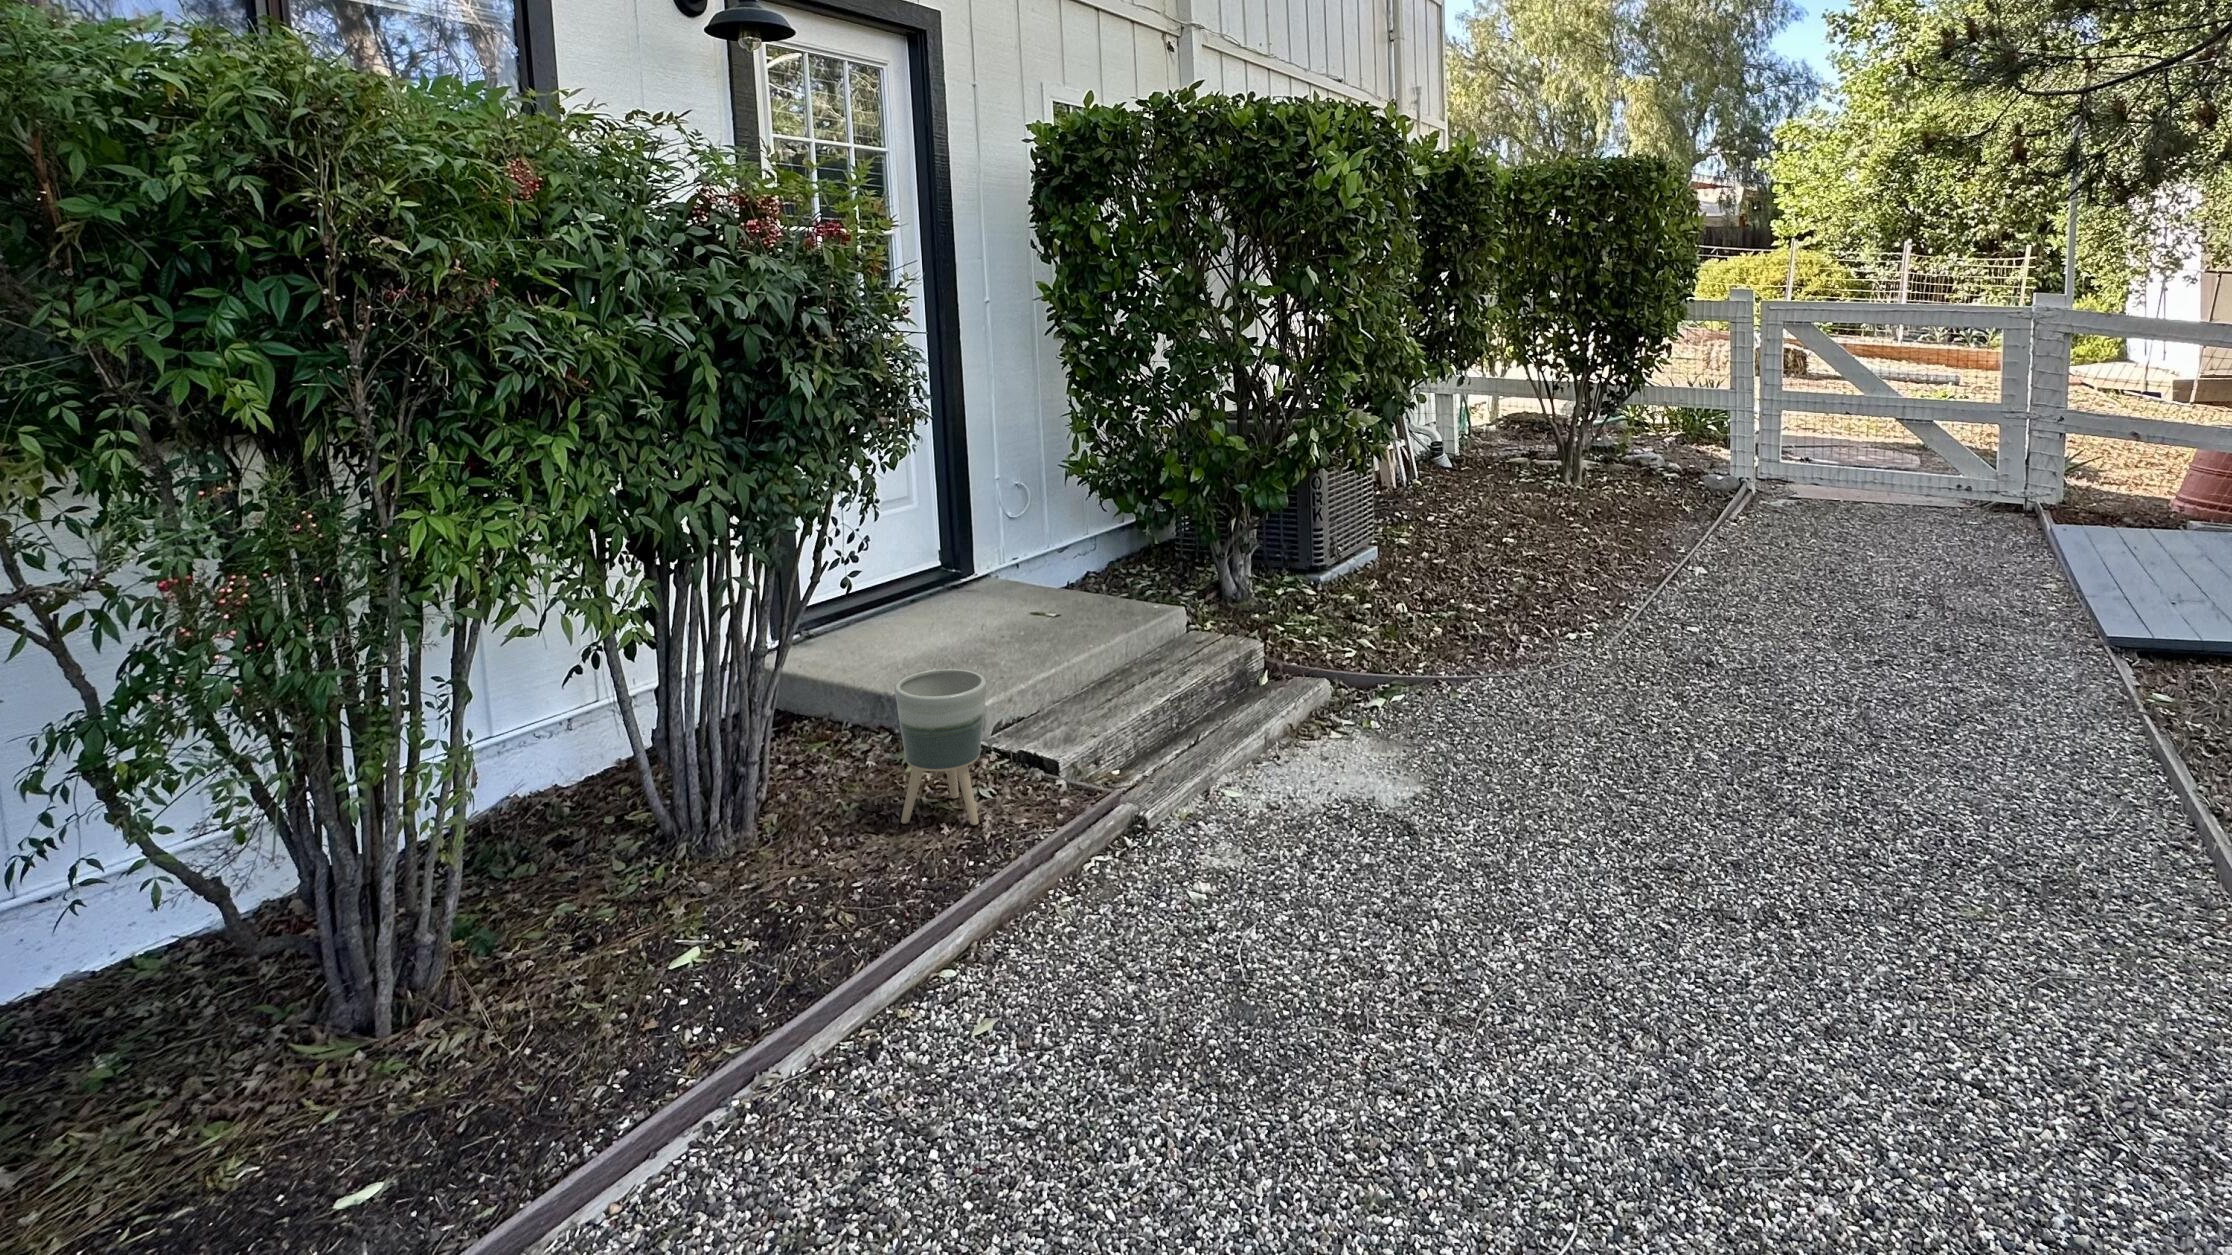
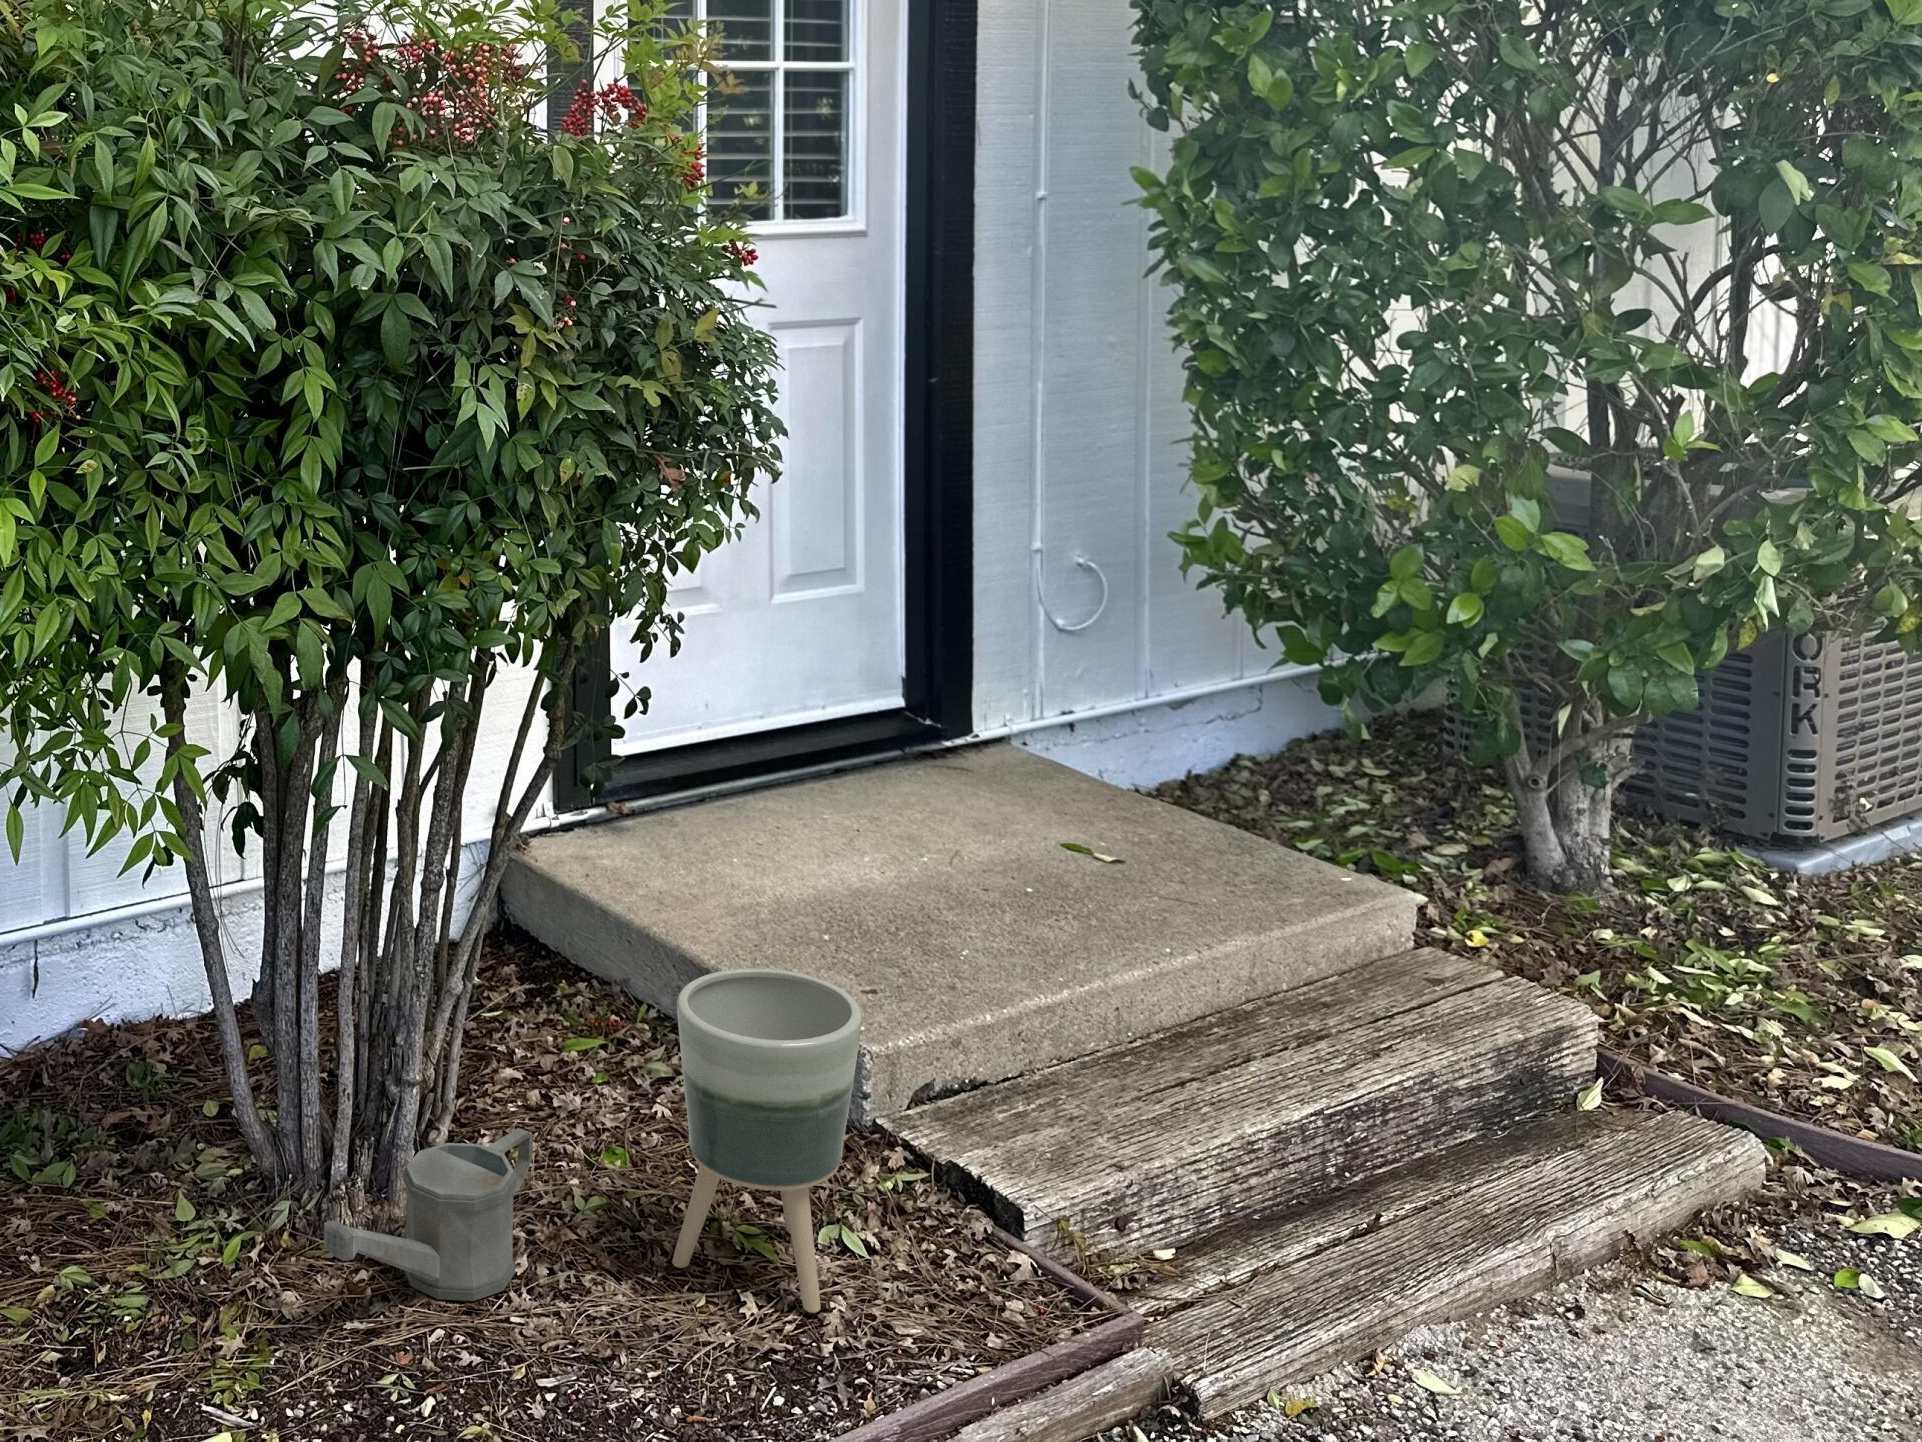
watering can: none [731,775,824,865] -> present [324,1128,533,1301]

